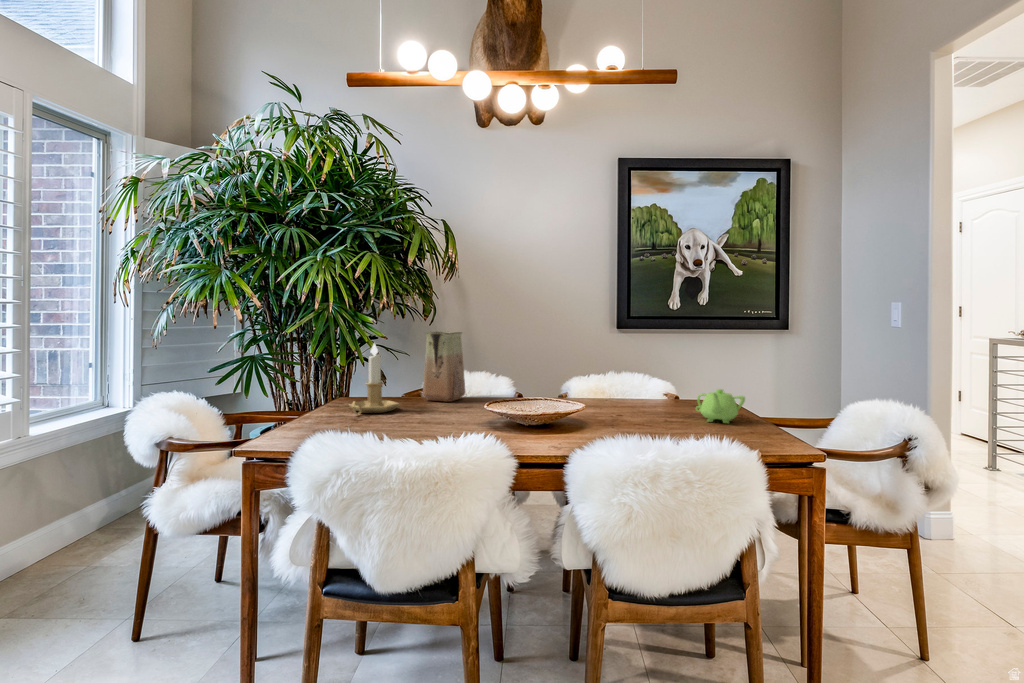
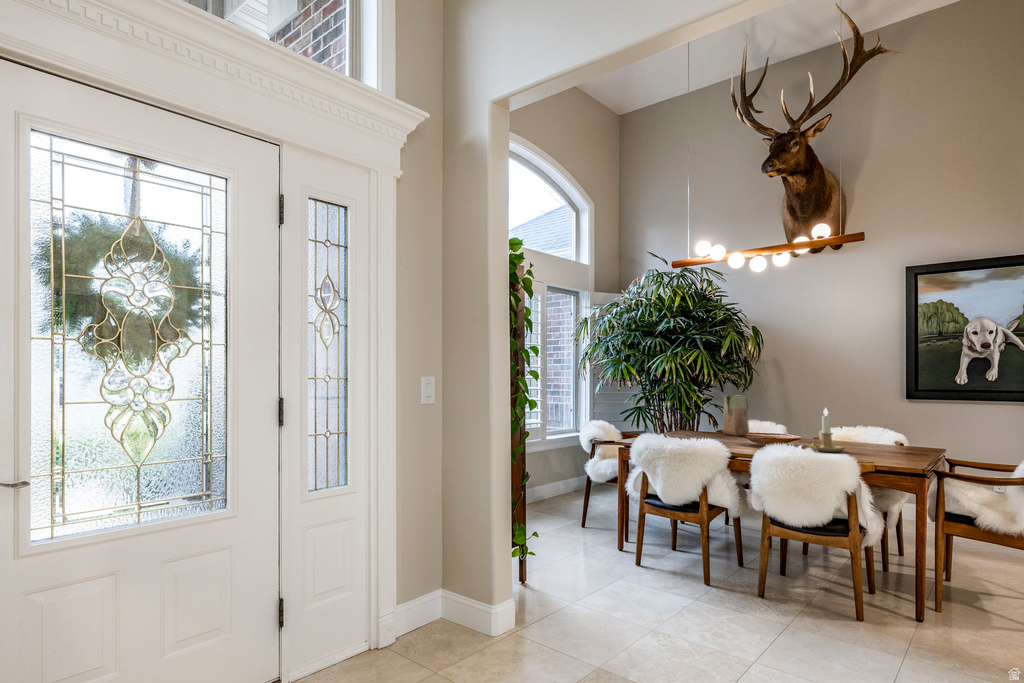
candlestick: present [349,343,400,415] -> present [809,408,845,452]
teapot: present [696,389,745,423] -> none [880,436,911,458]

